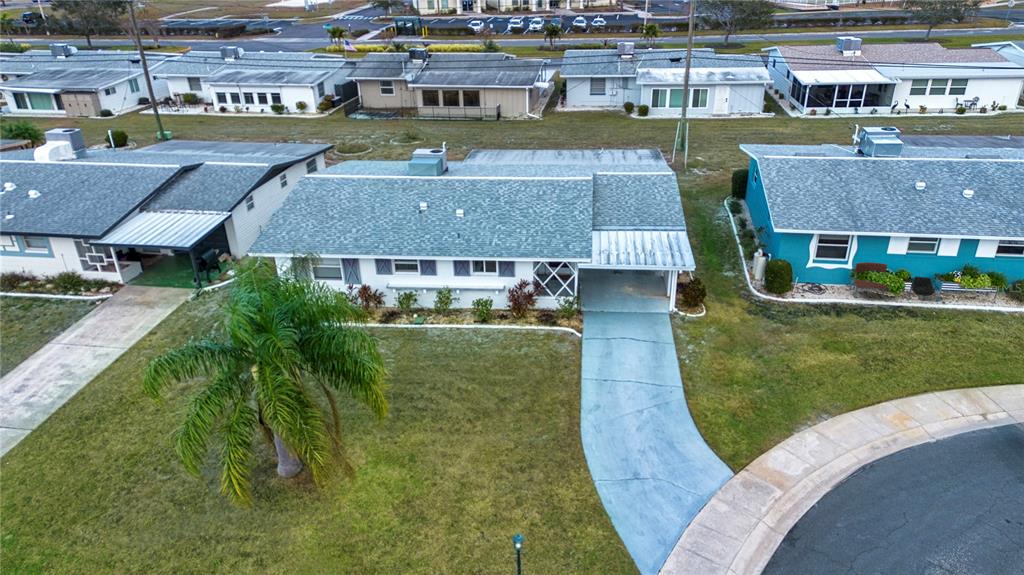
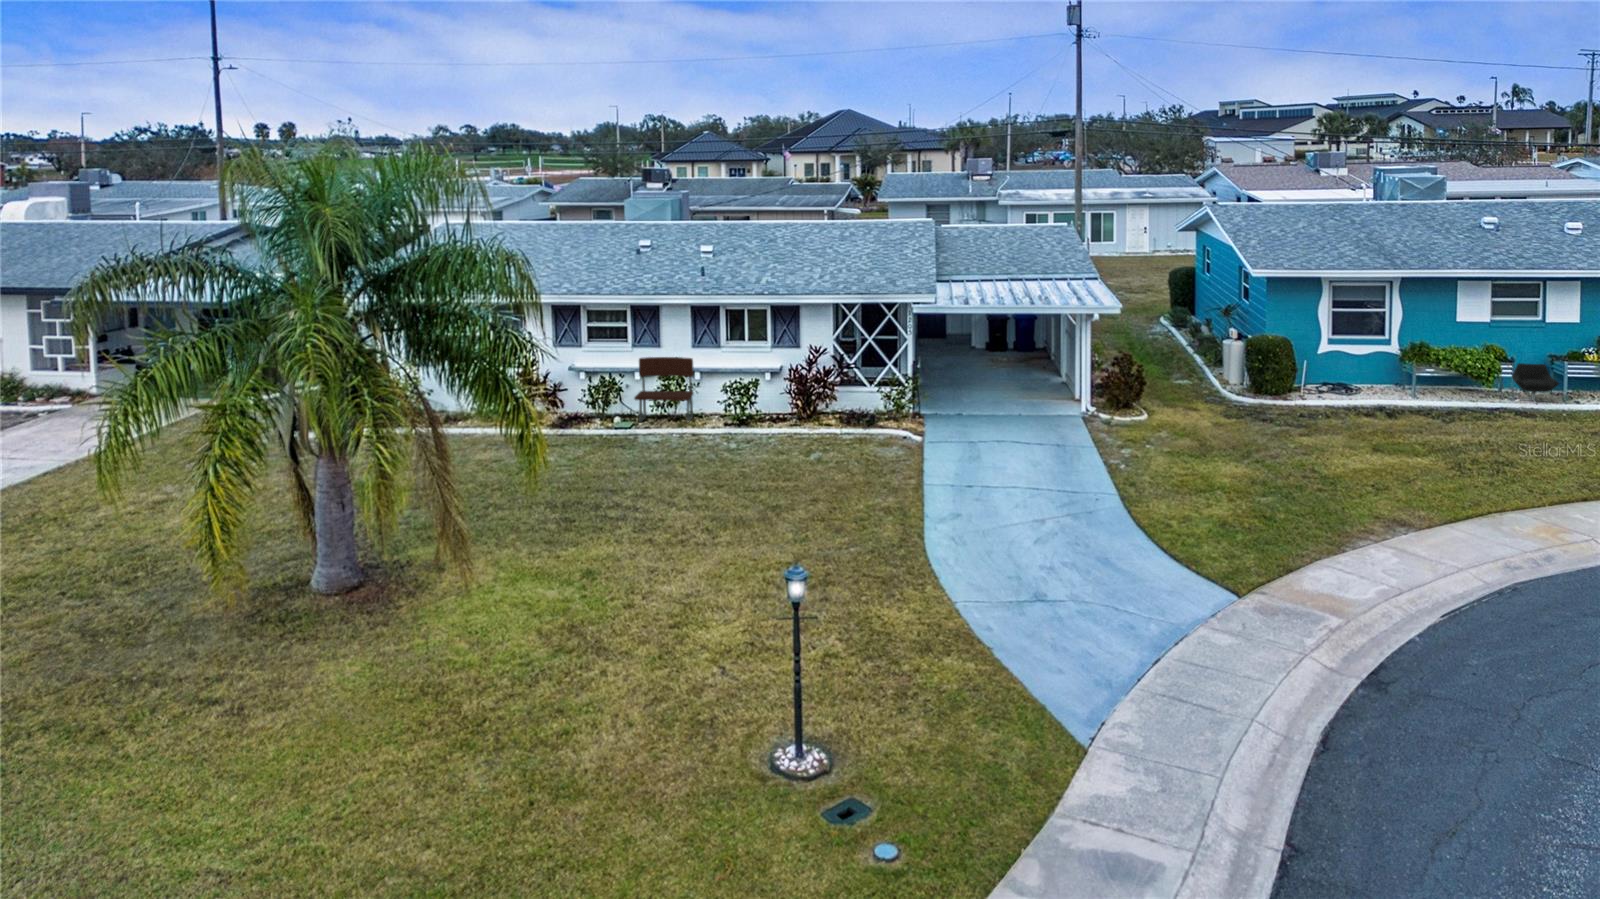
bench: present [852,262,888,299] -> present [634,357,694,422]

